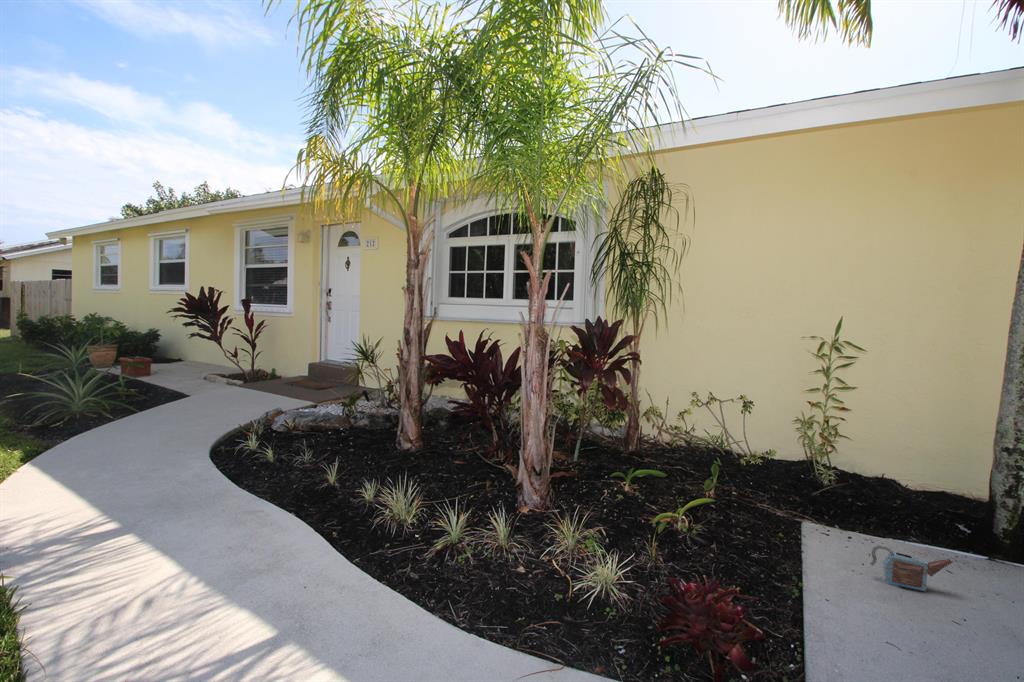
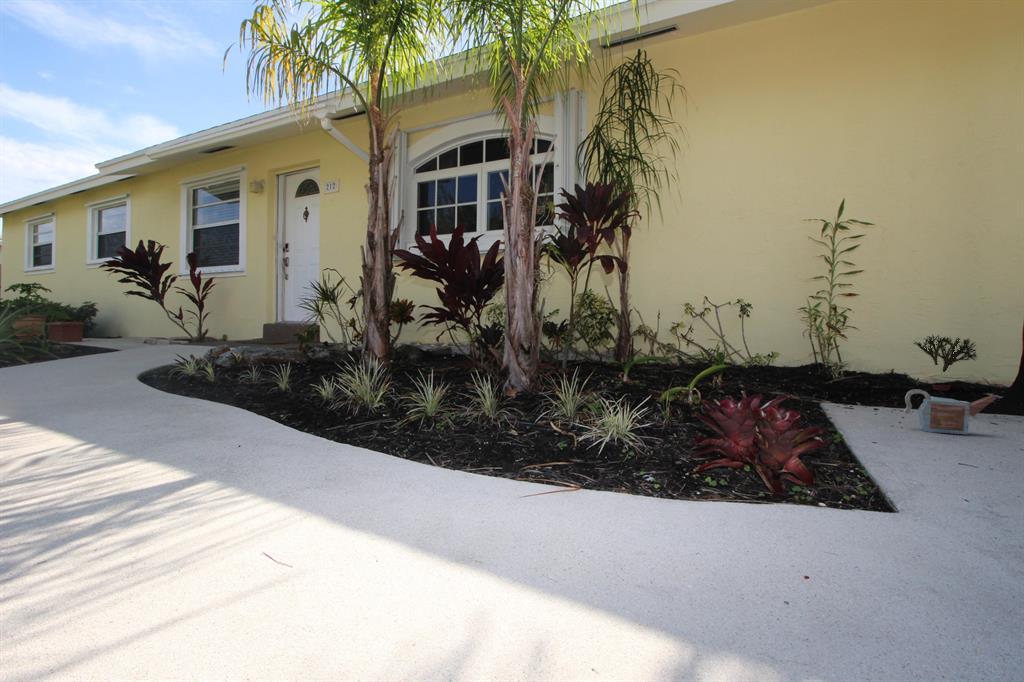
potted plant: none [903,447,963,503] -> present [914,335,978,391]

